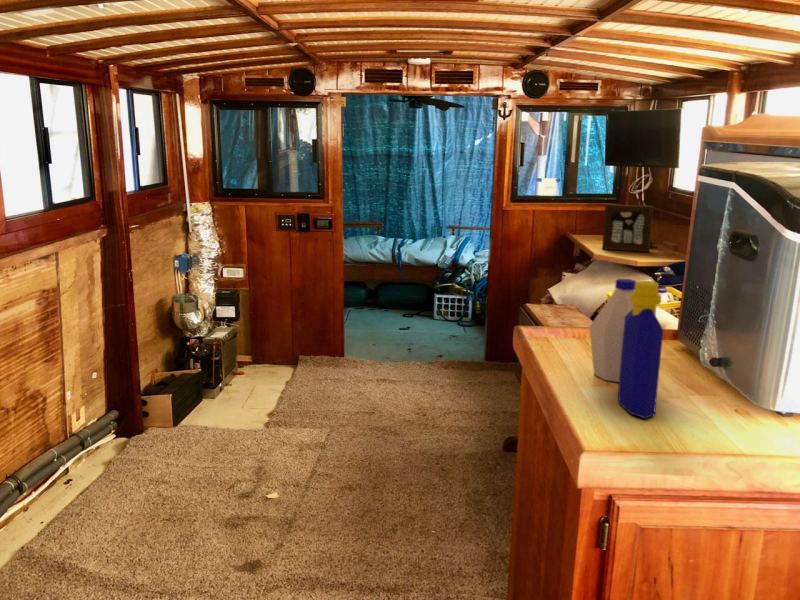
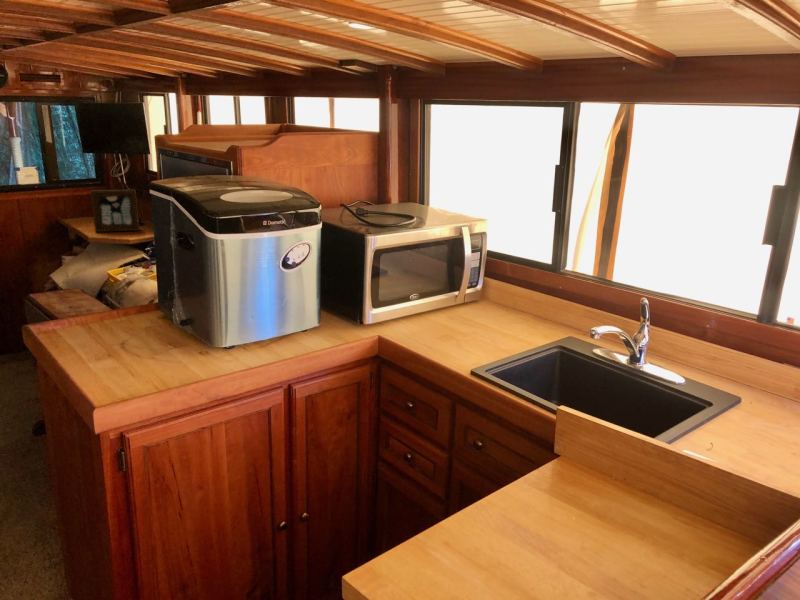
bottle: present [589,279,663,418] -> none [86,275,145,374]

